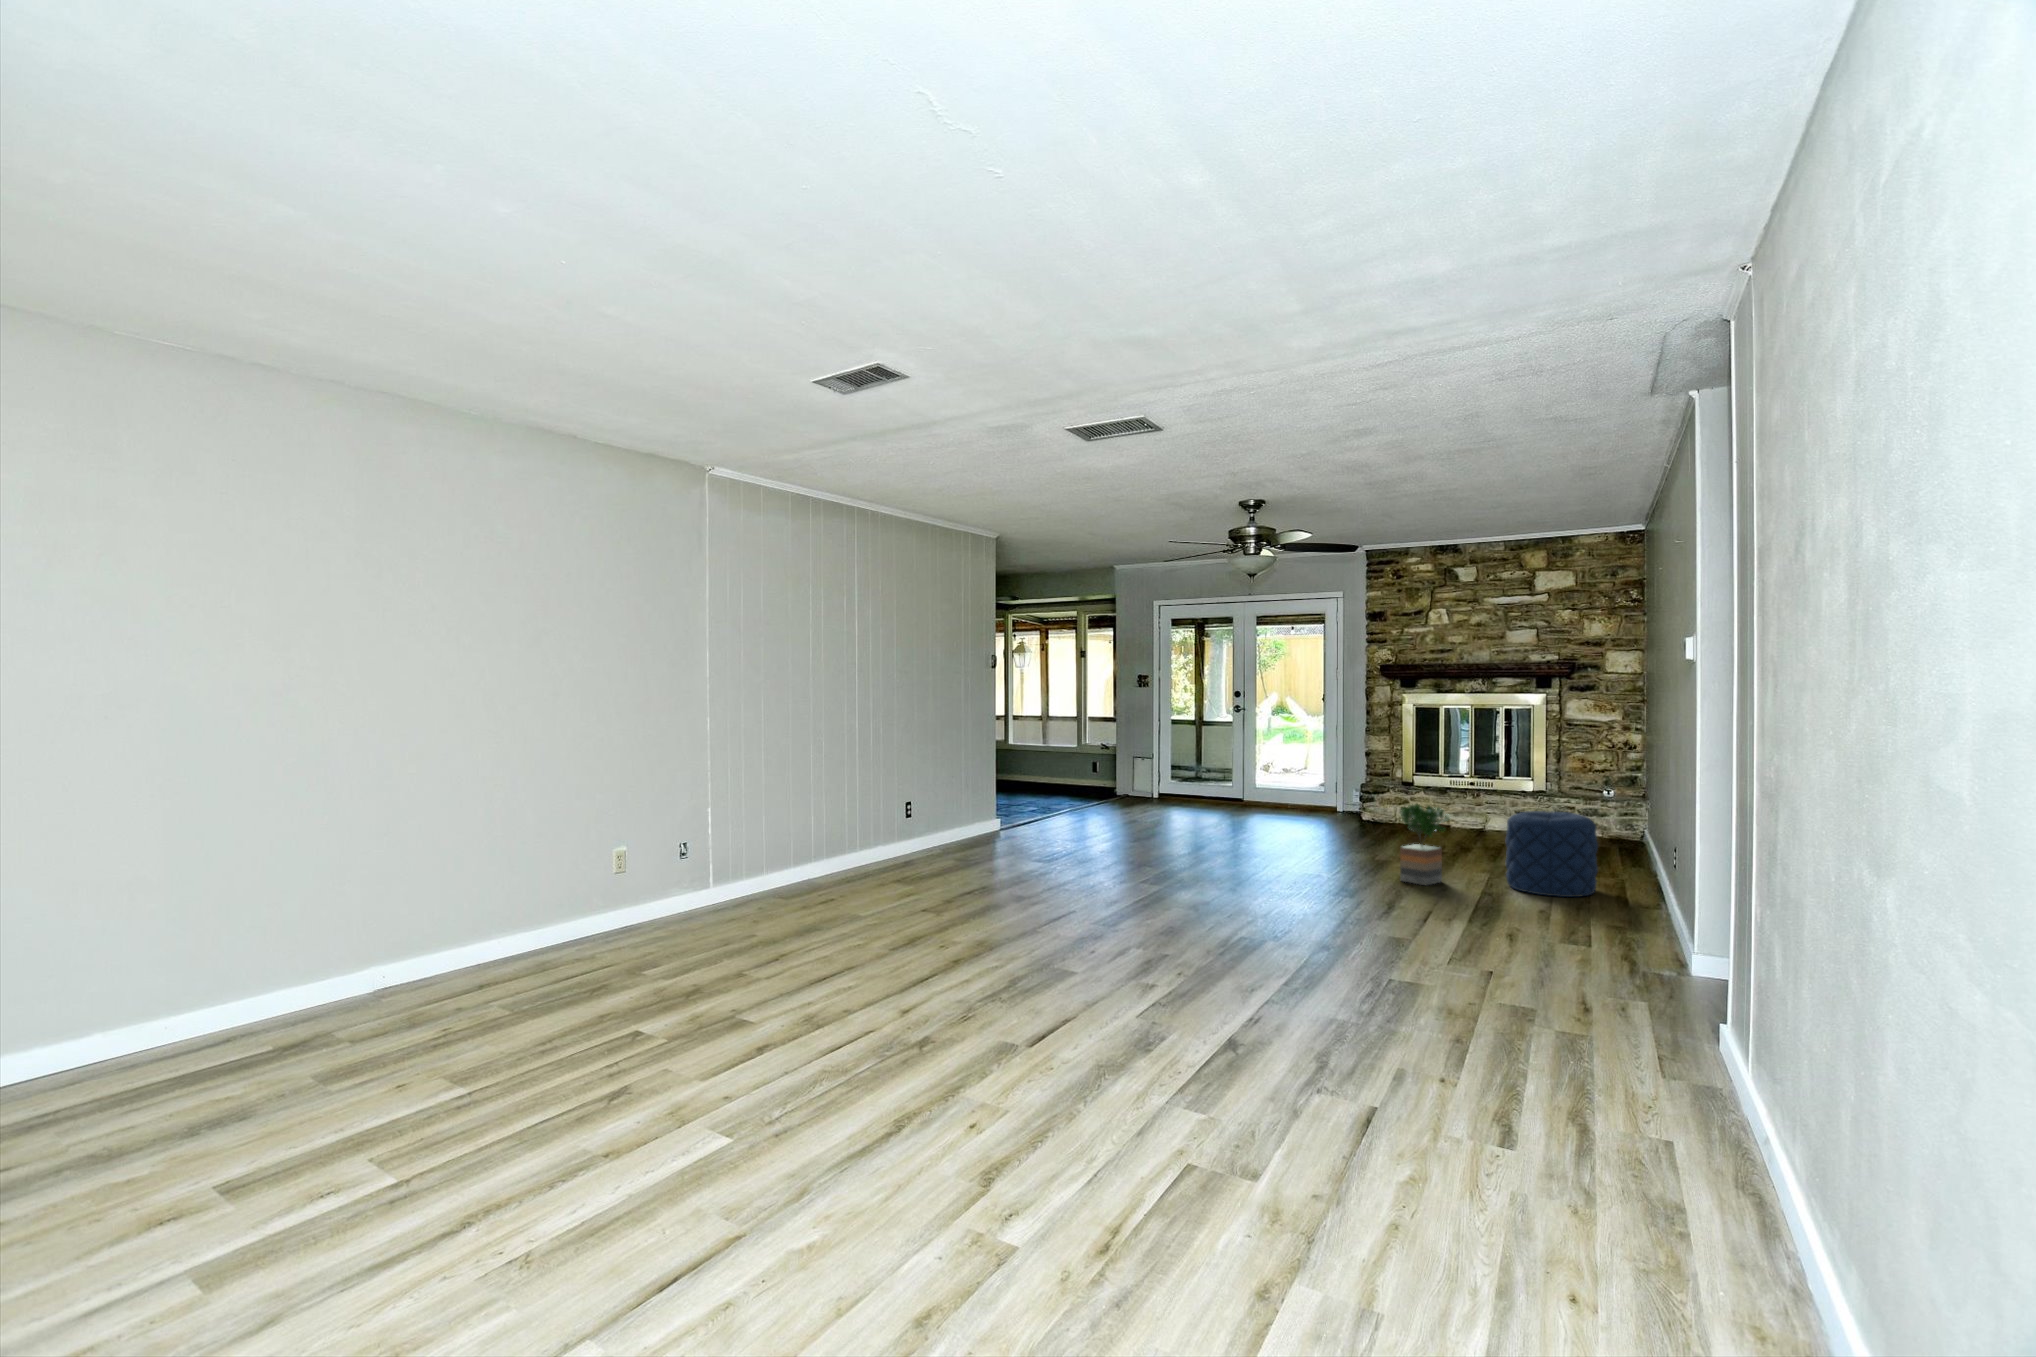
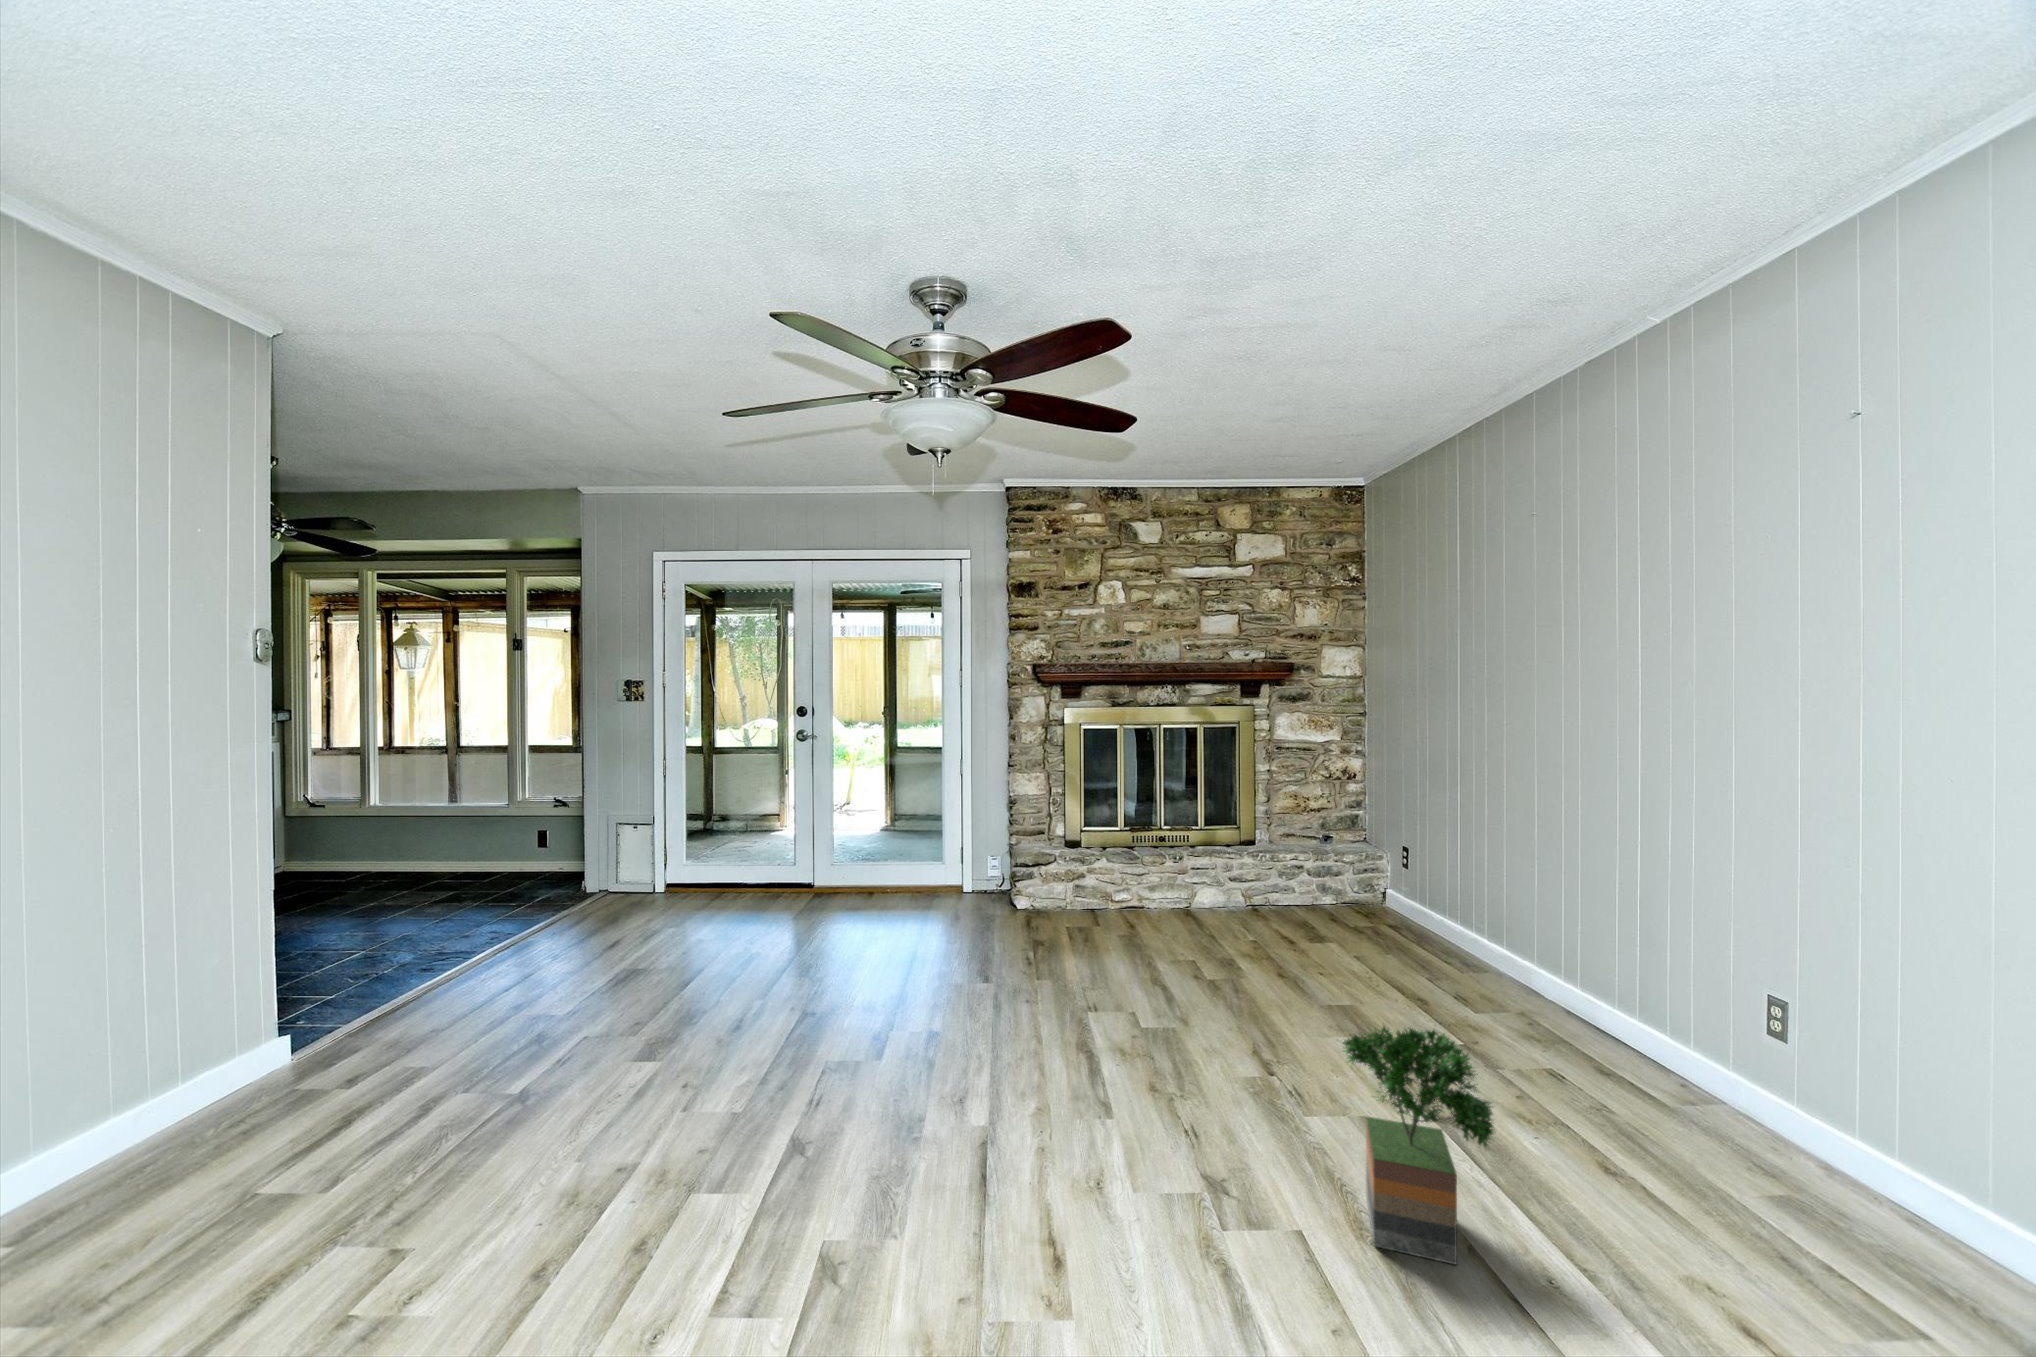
pouf: present [1506,811,1598,897] -> none [1524,984,1756,1236]

